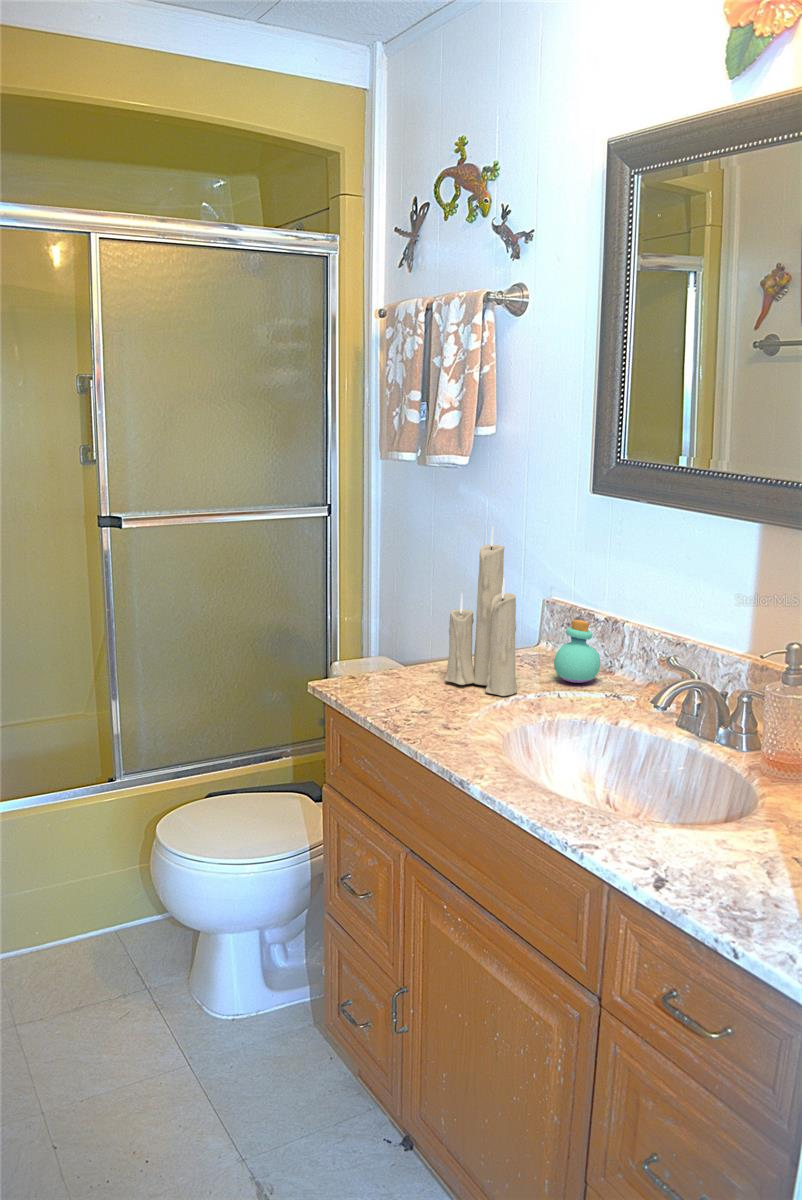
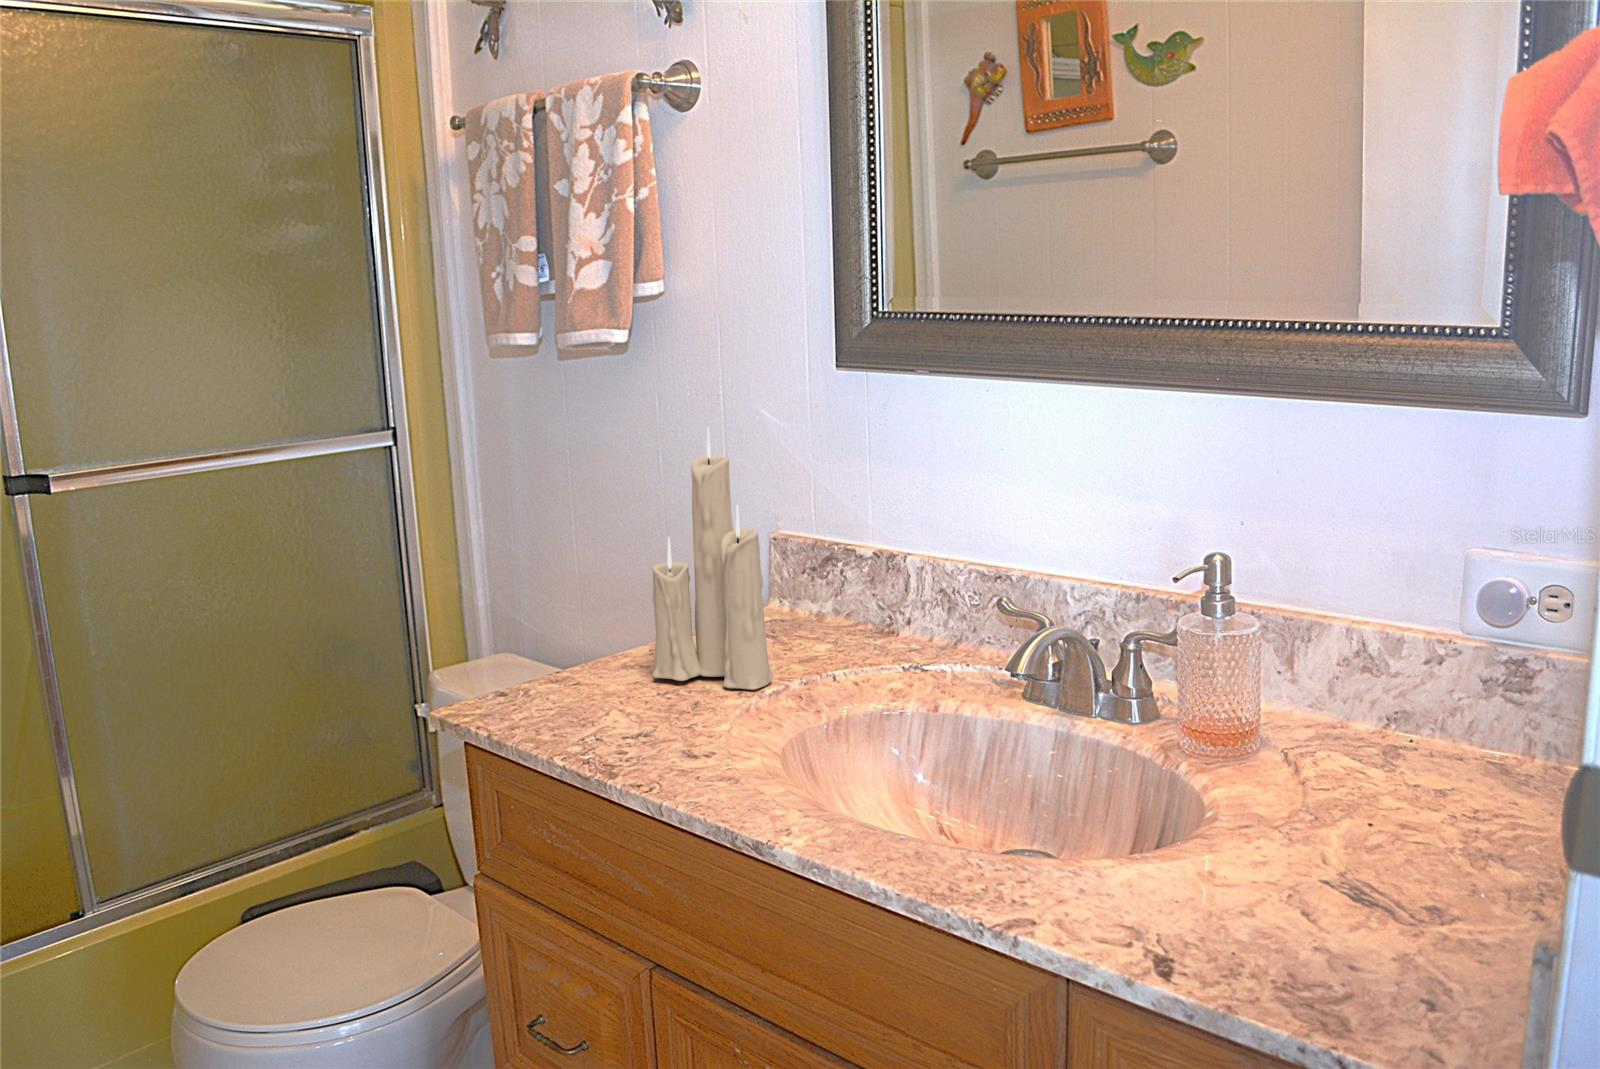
perfume bottle: present [554,620,601,683] -> none [814,559,883,654]

